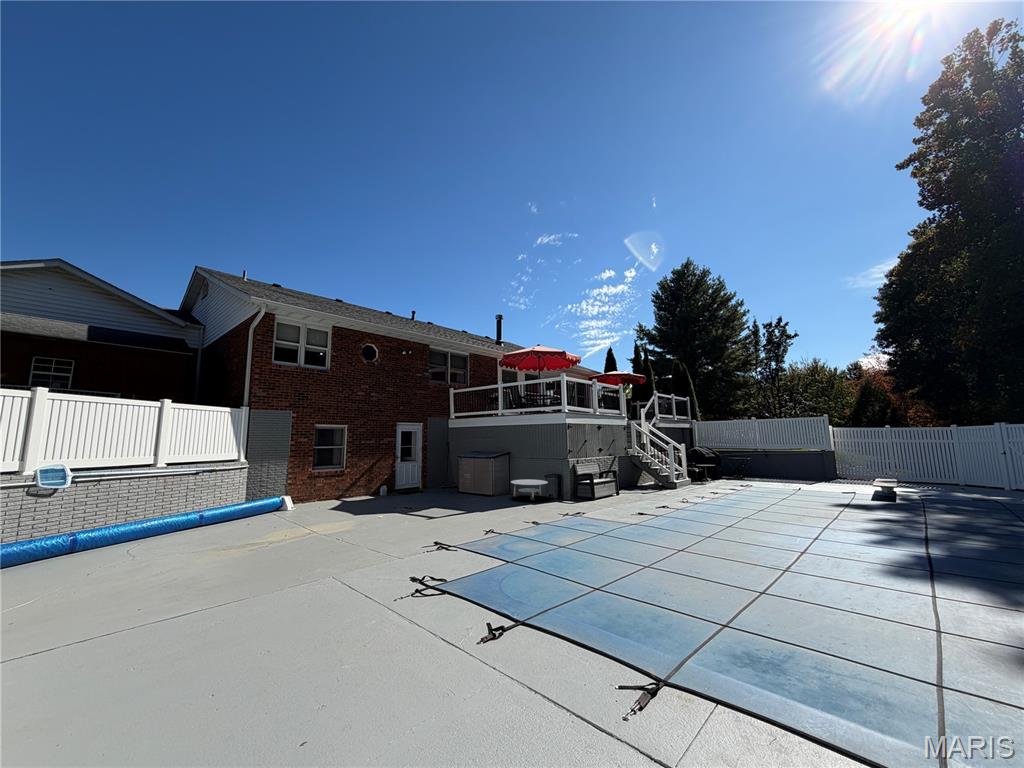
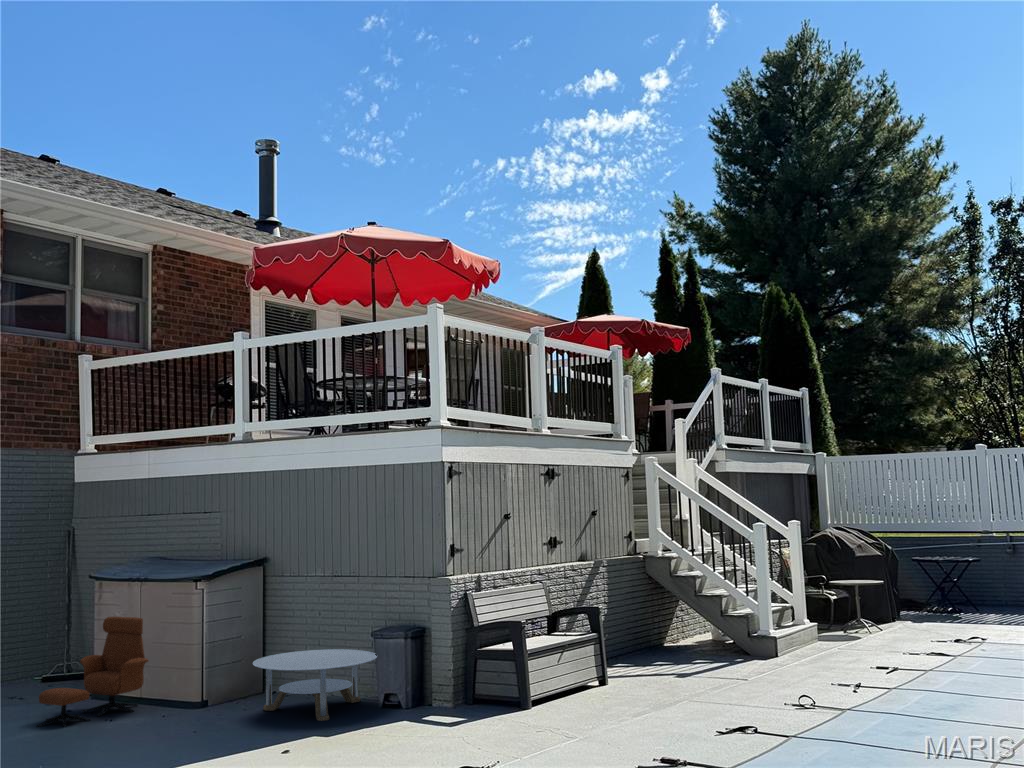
lounge chair: none [449,466,478,498] -> present [36,617,148,727]

